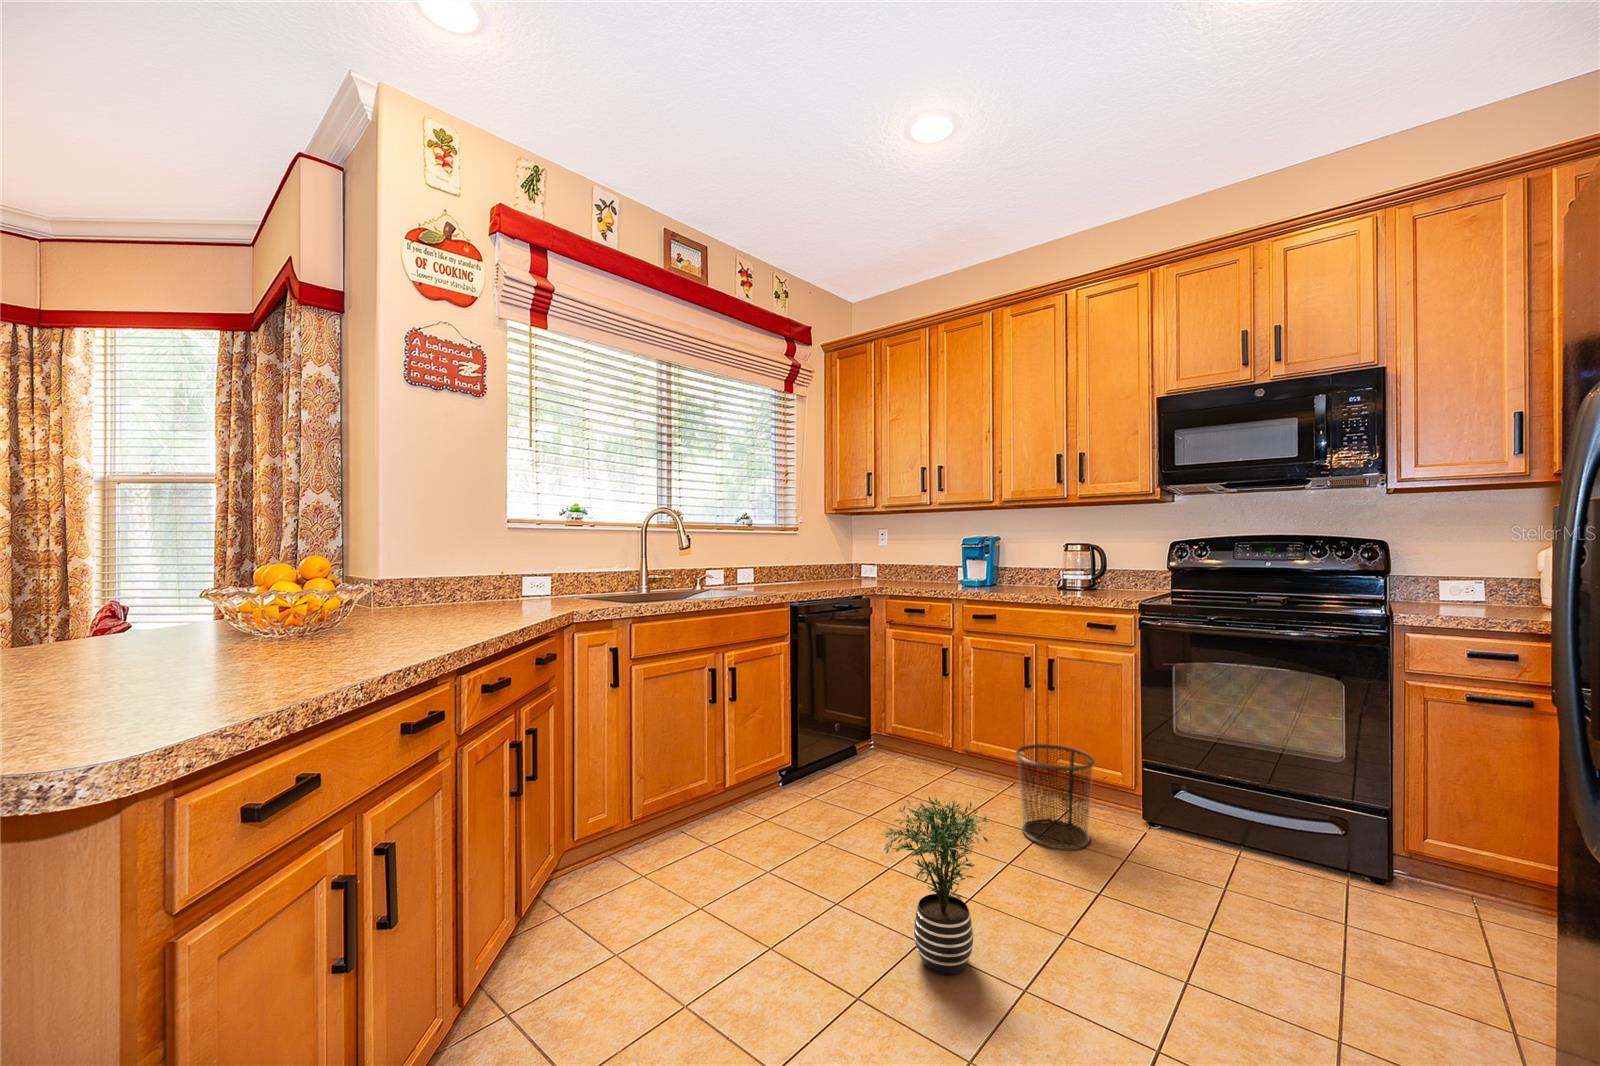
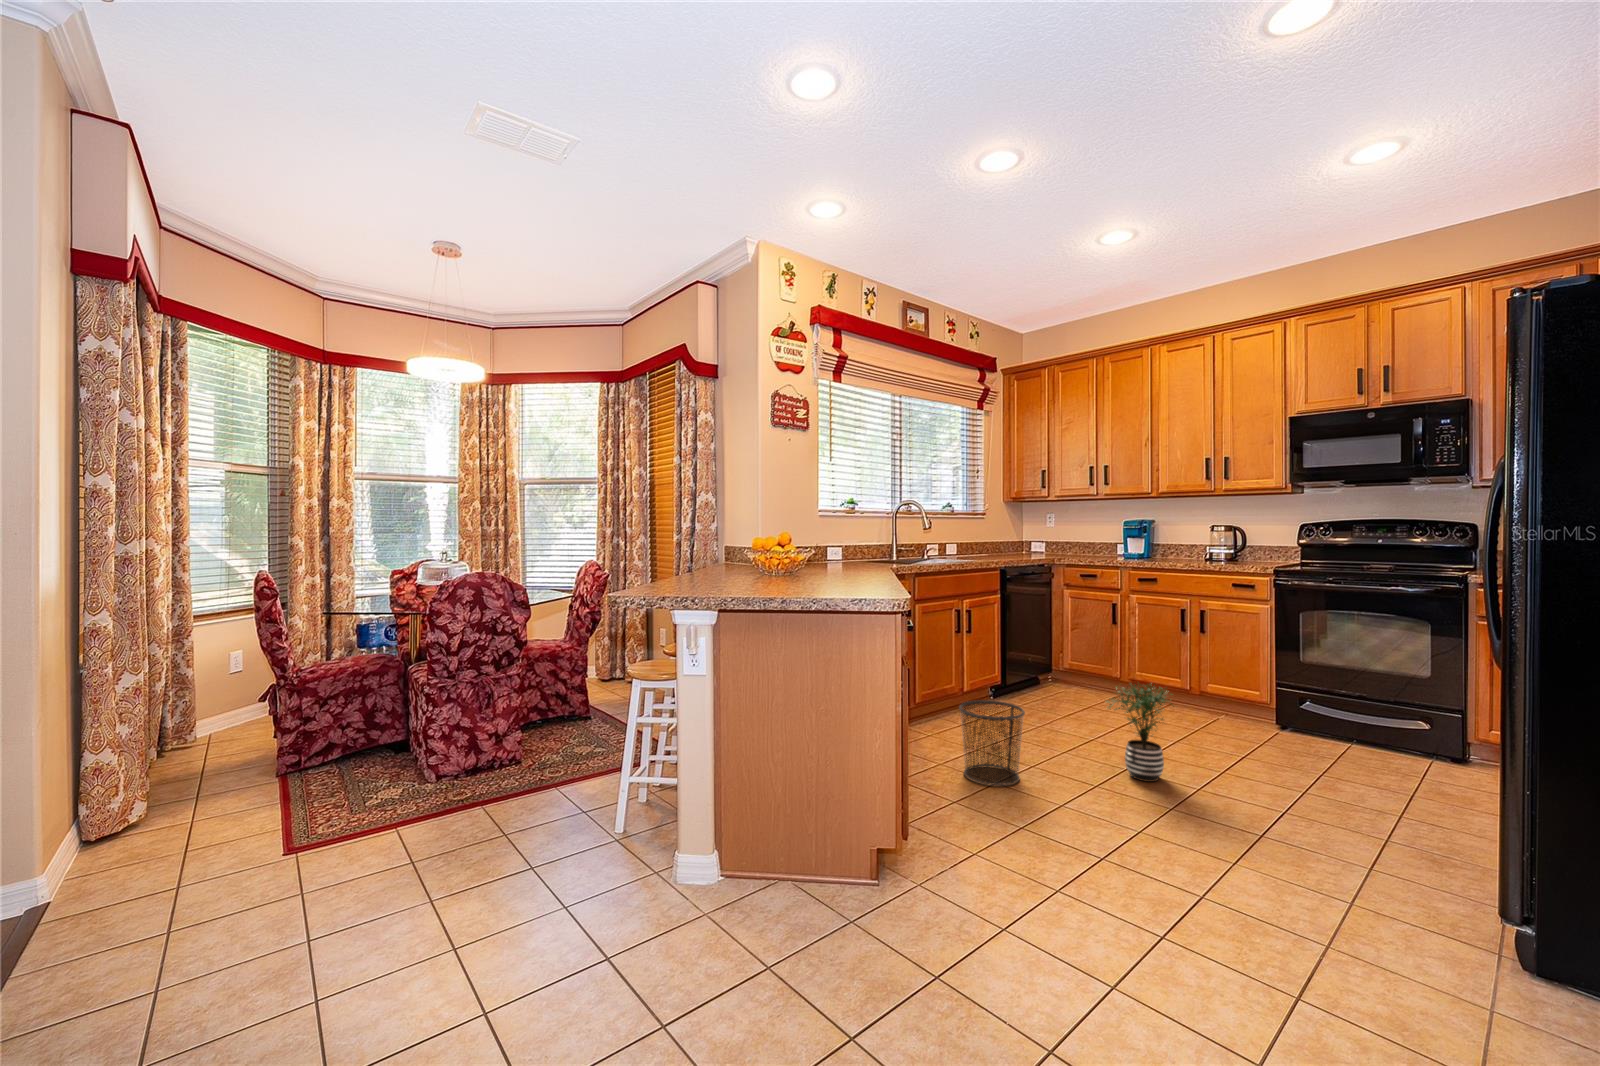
waste bin: present [1016,744,1095,849] -> present [959,700,1025,786]

